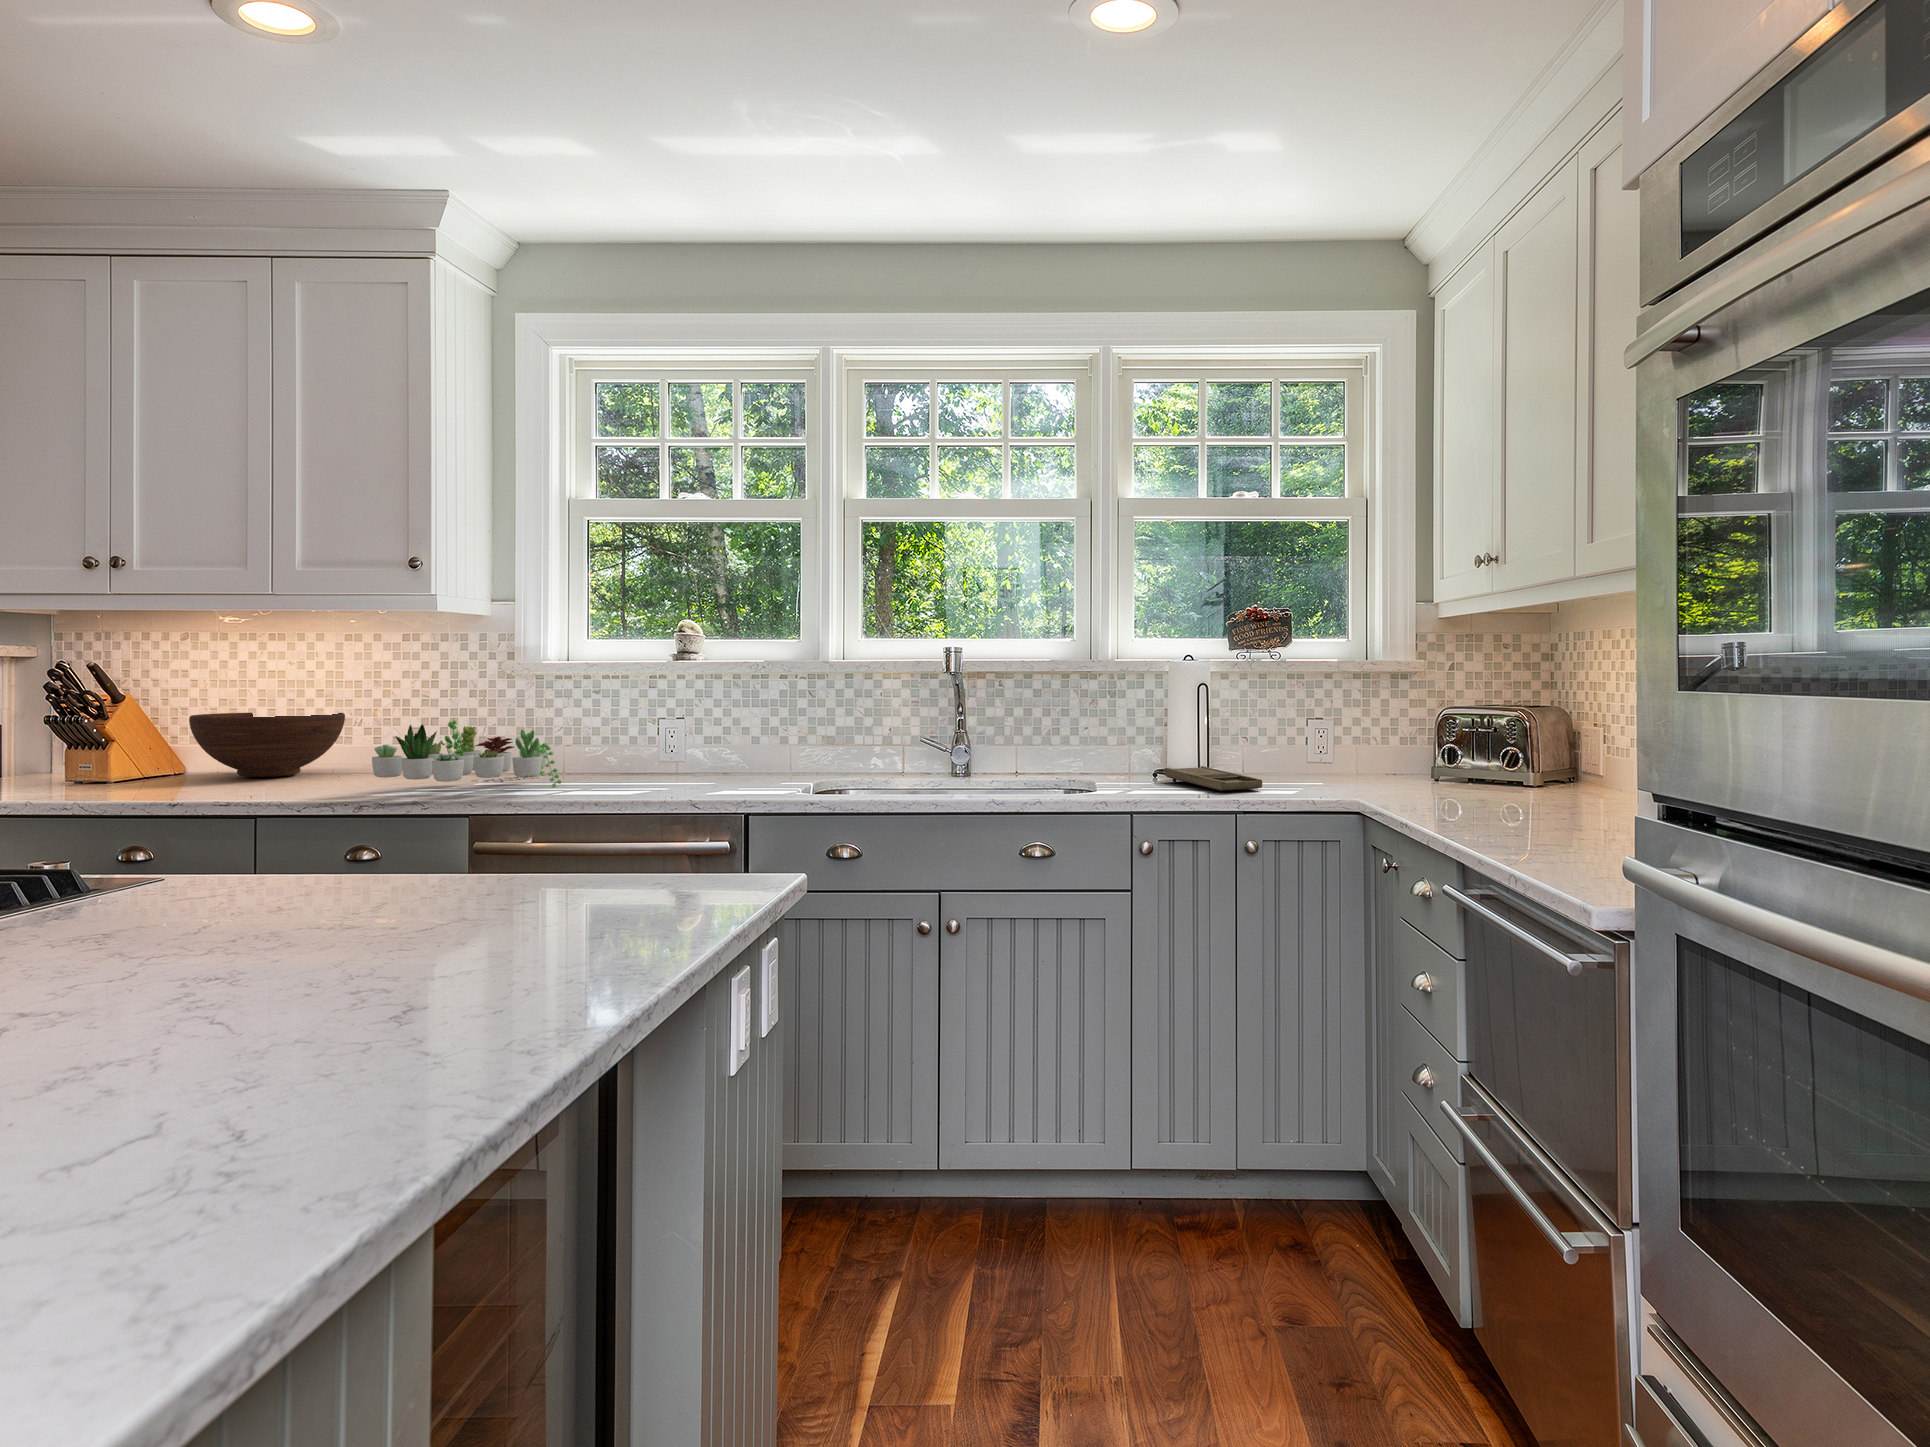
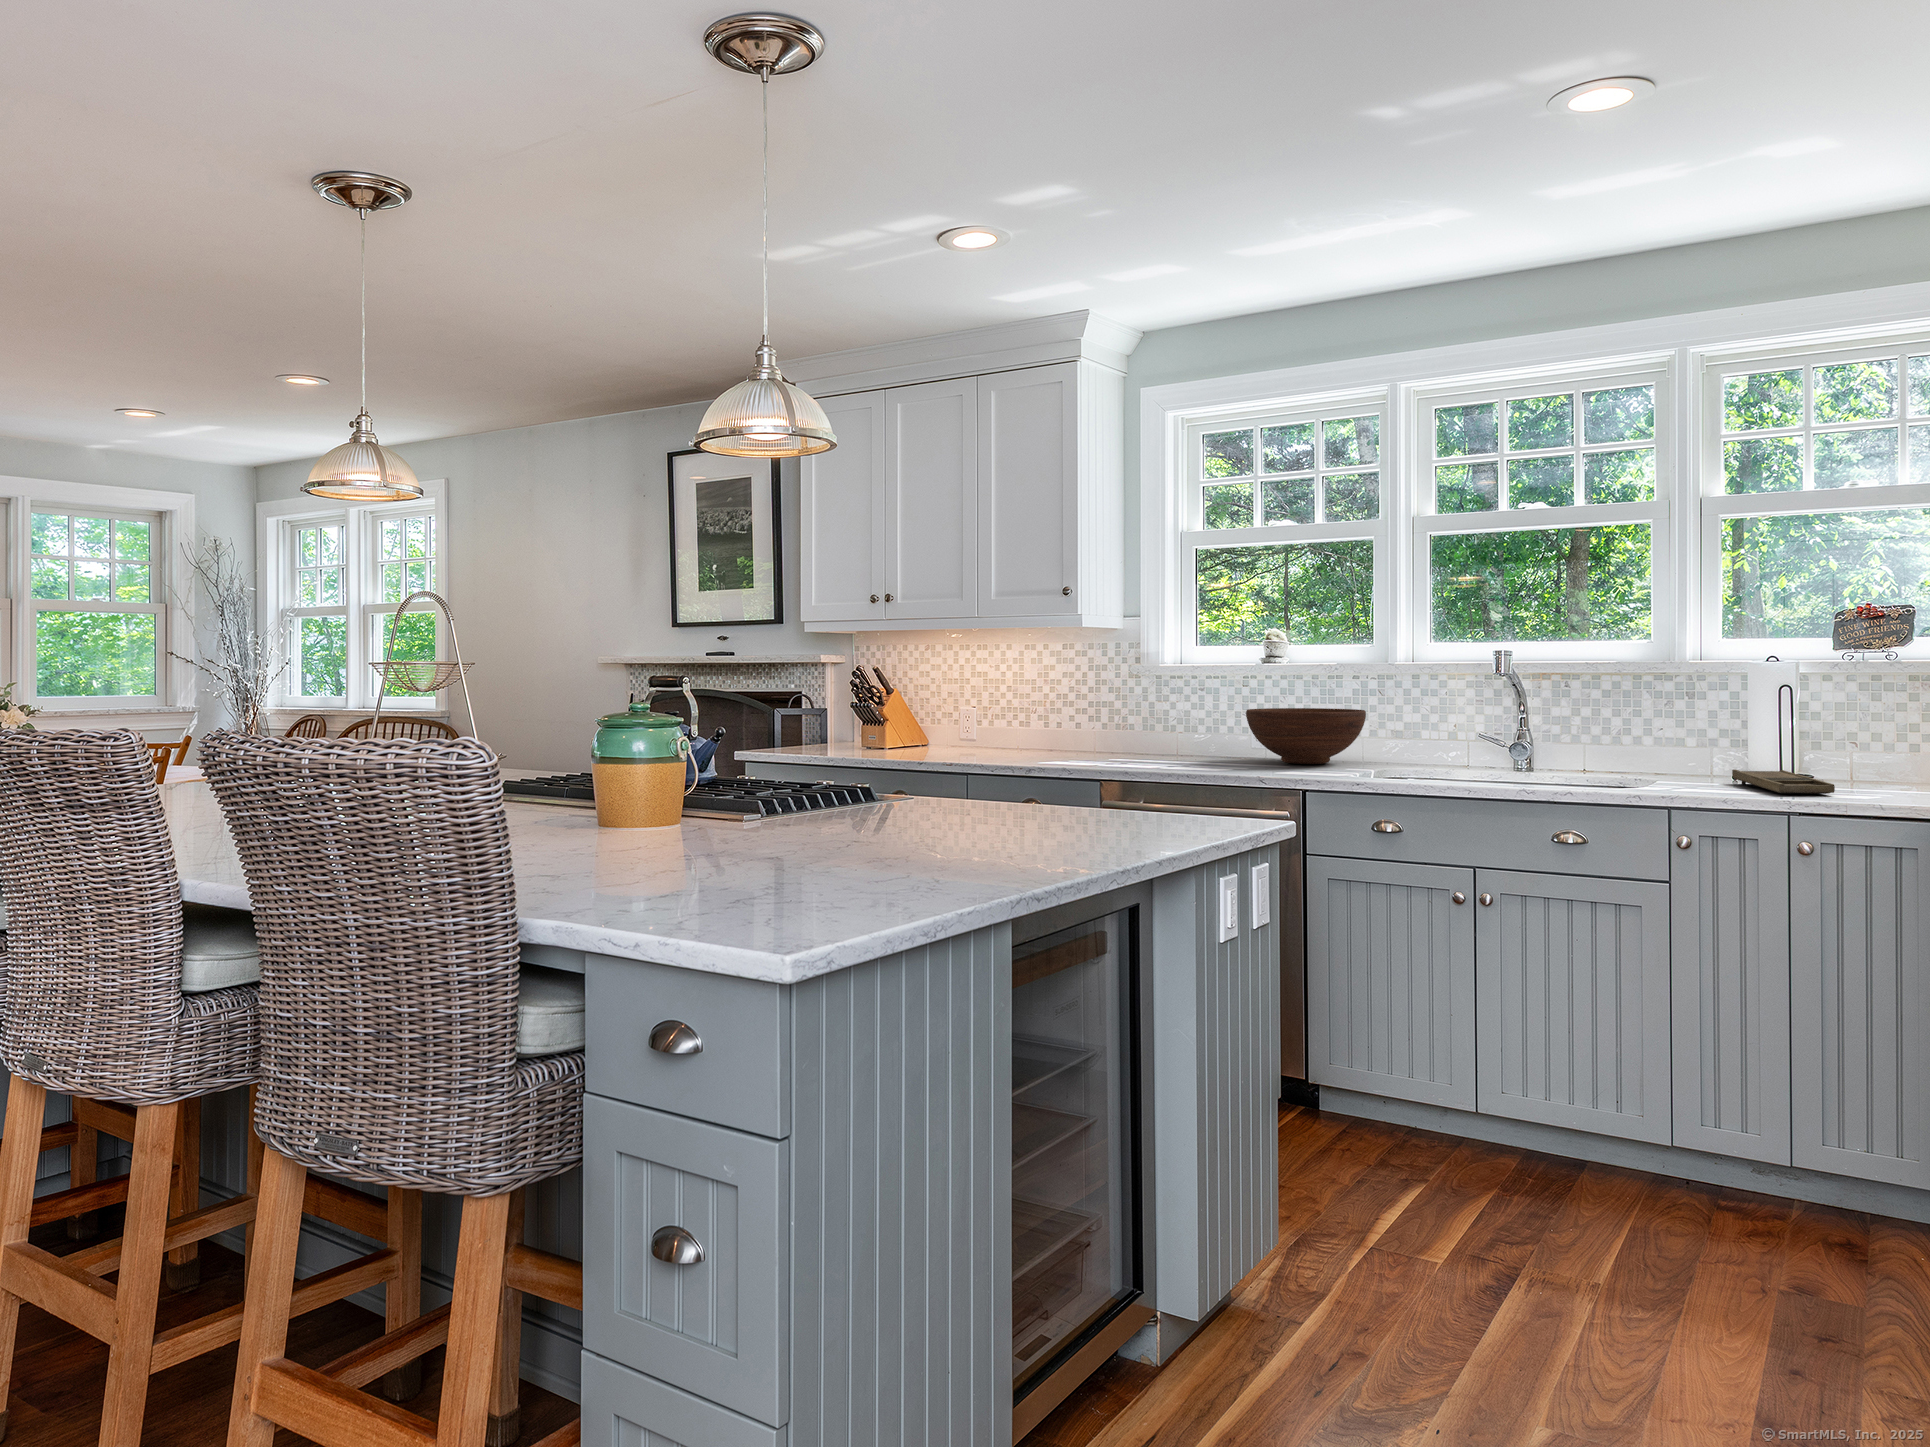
fruit bowl: present [189,713,345,777] -> present [1246,708,1366,764]
succulent plant: present [372,719,562,787] -> none [1038,706,1170,763]

